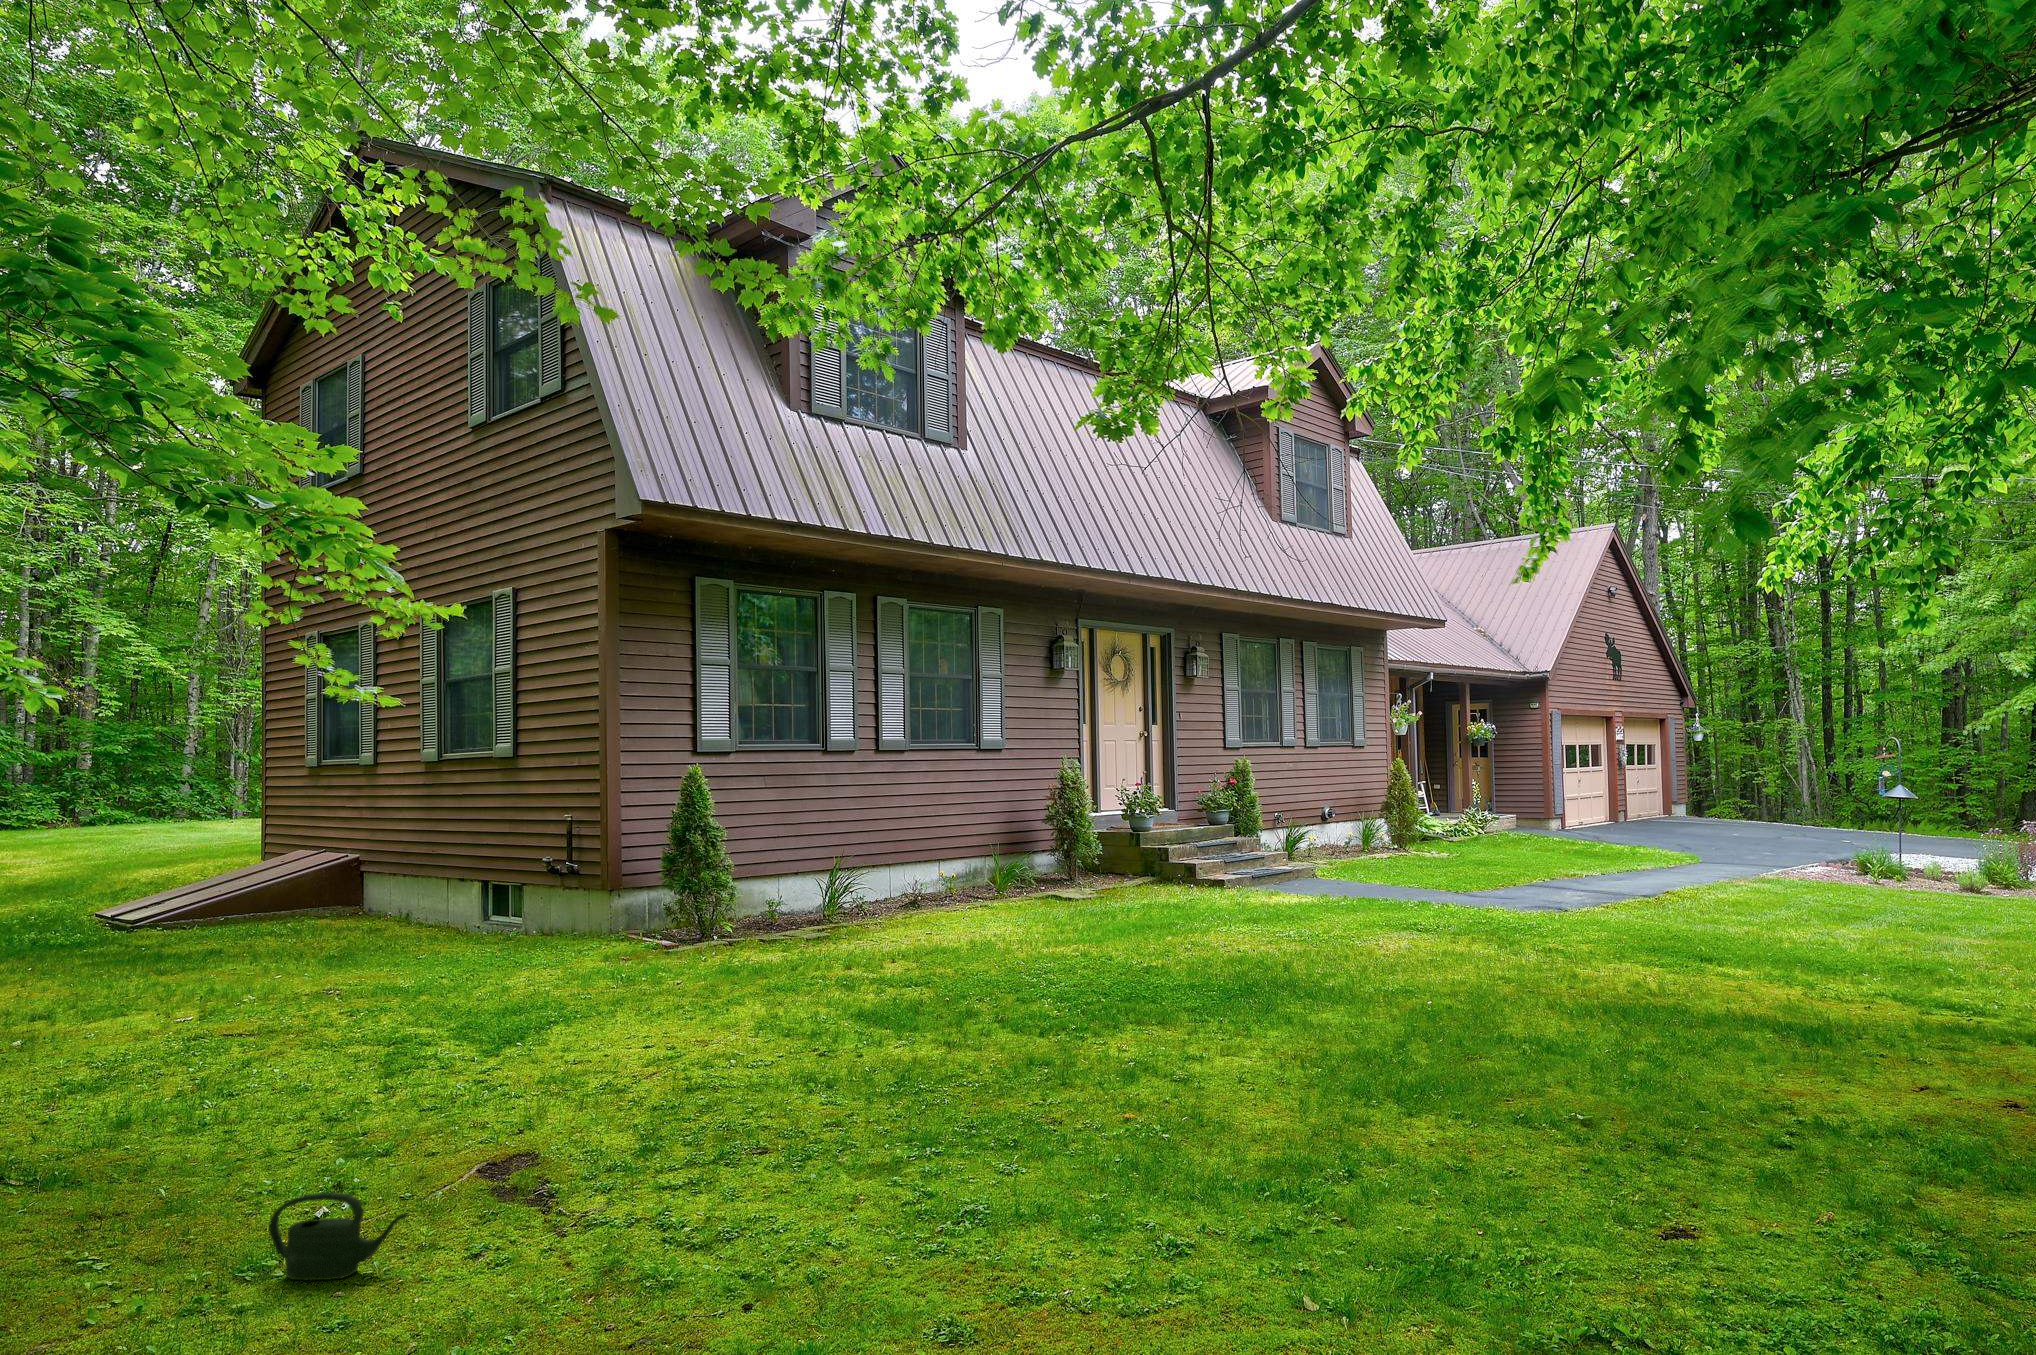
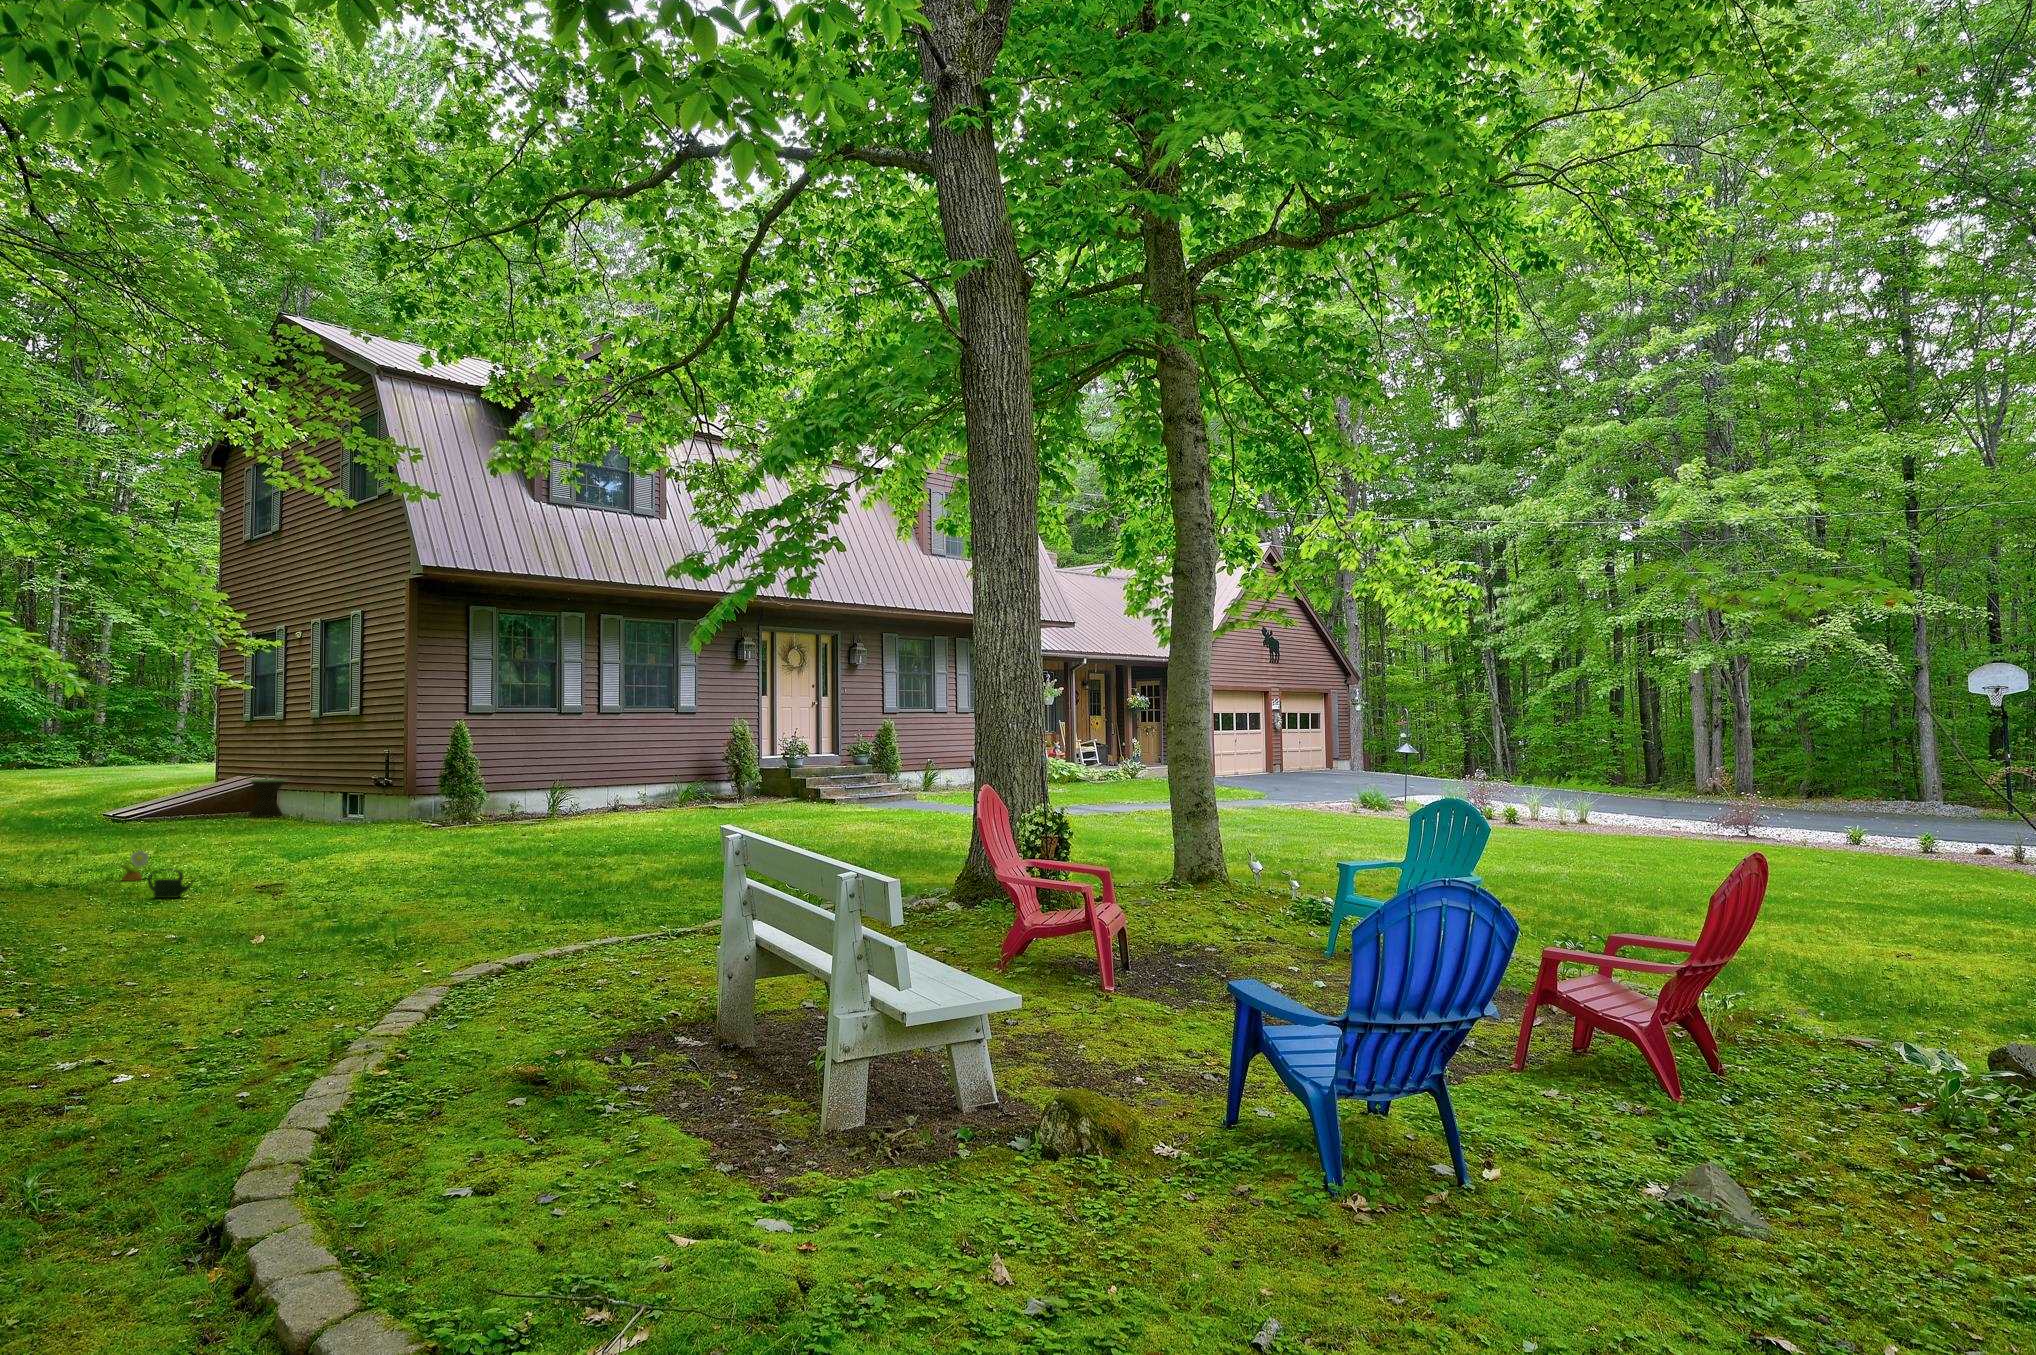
side table: none [321,859,385,922] -> present [249,778,285,817]
decorative plant: none [157,1091,248,1169] -> present [120,851,150,881]

